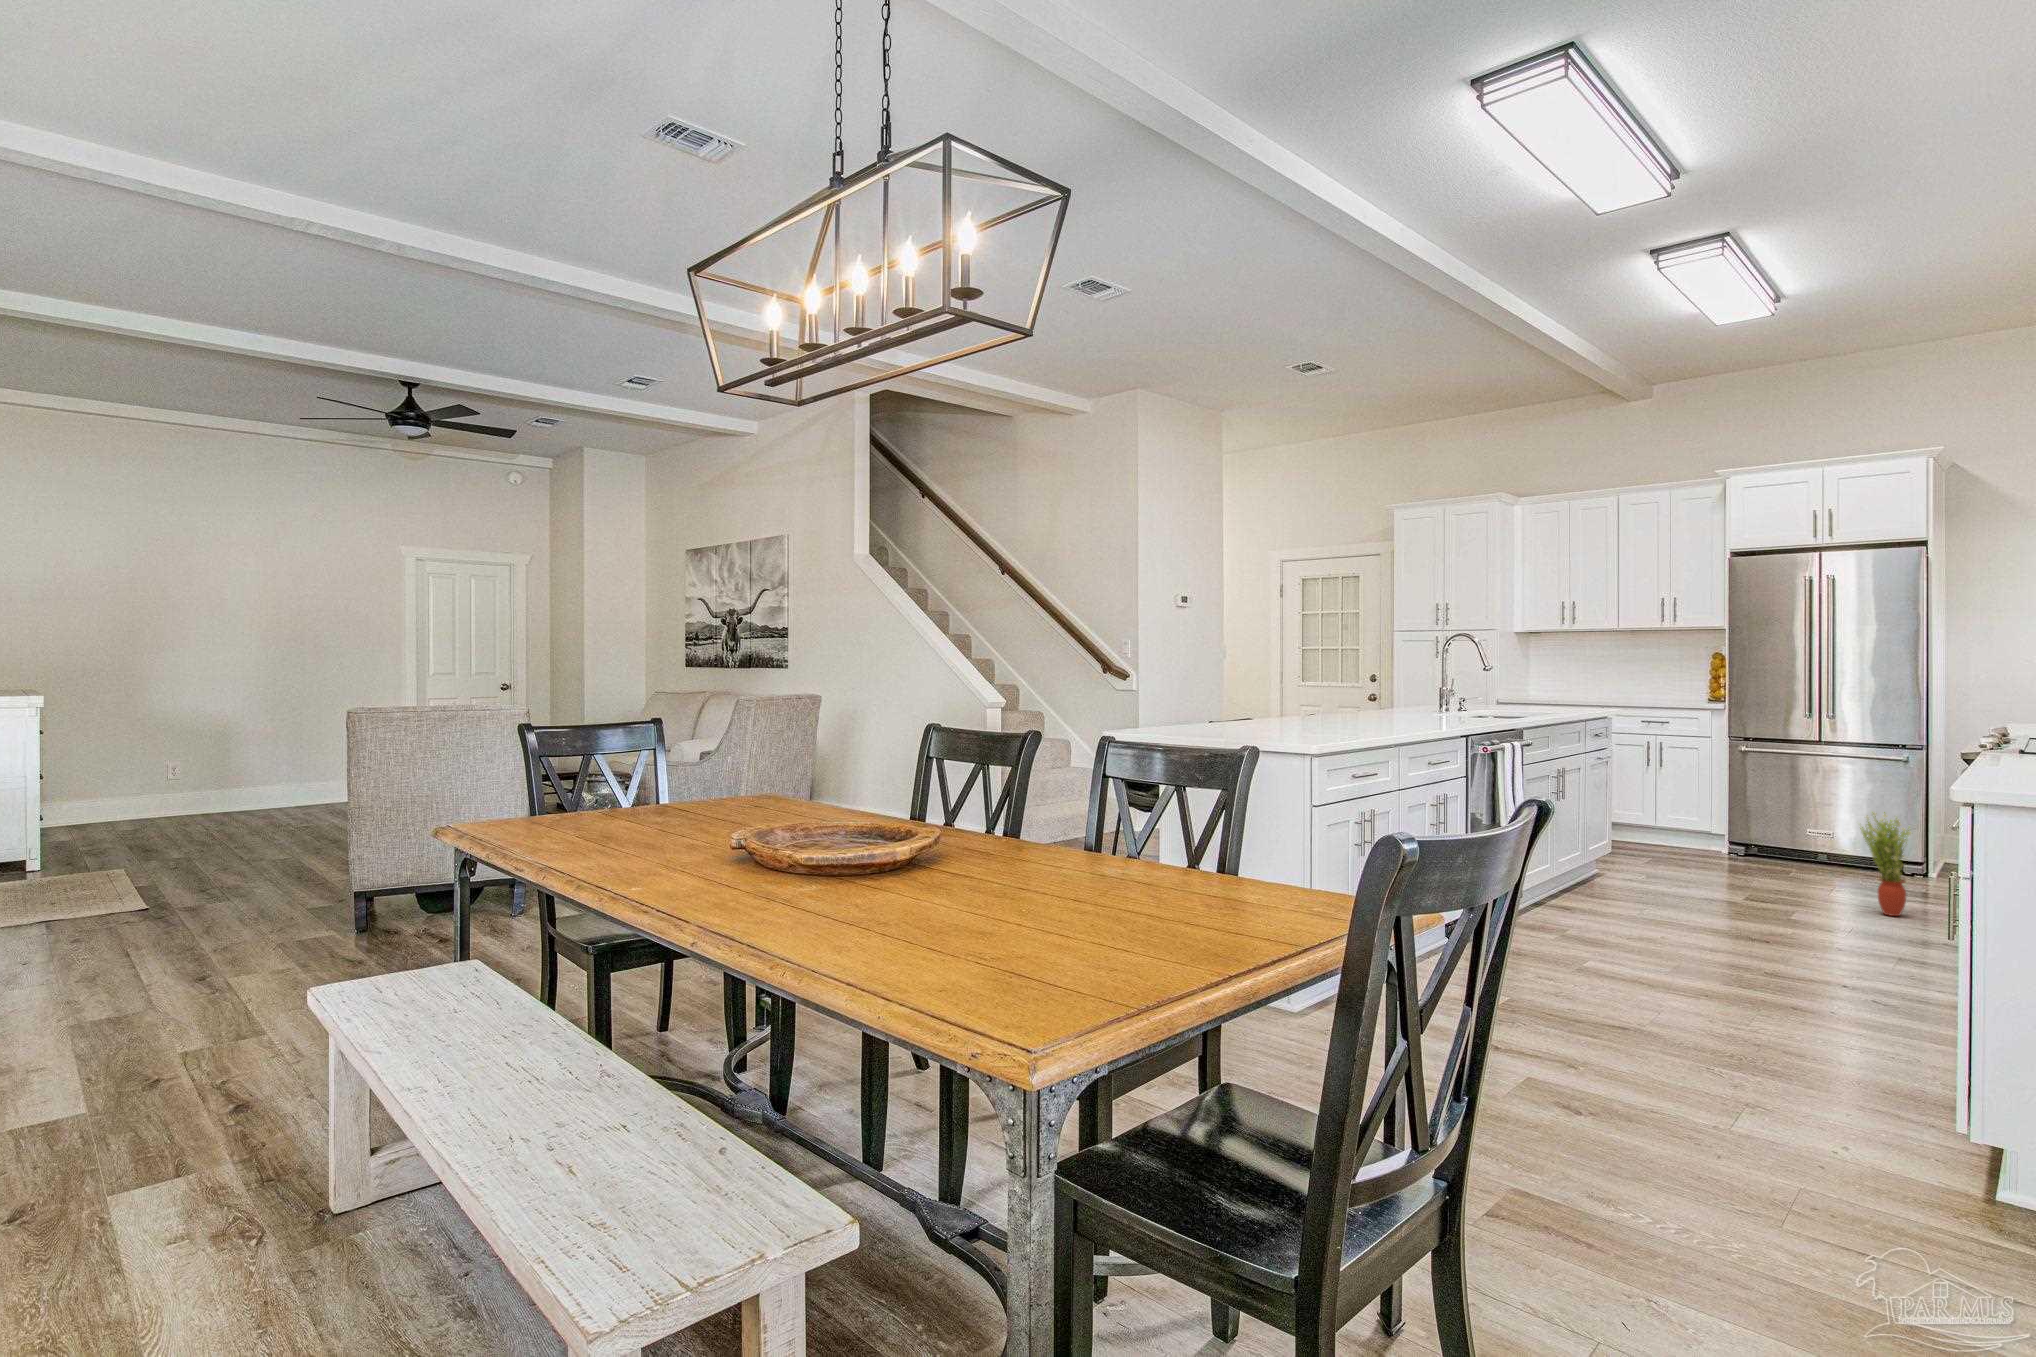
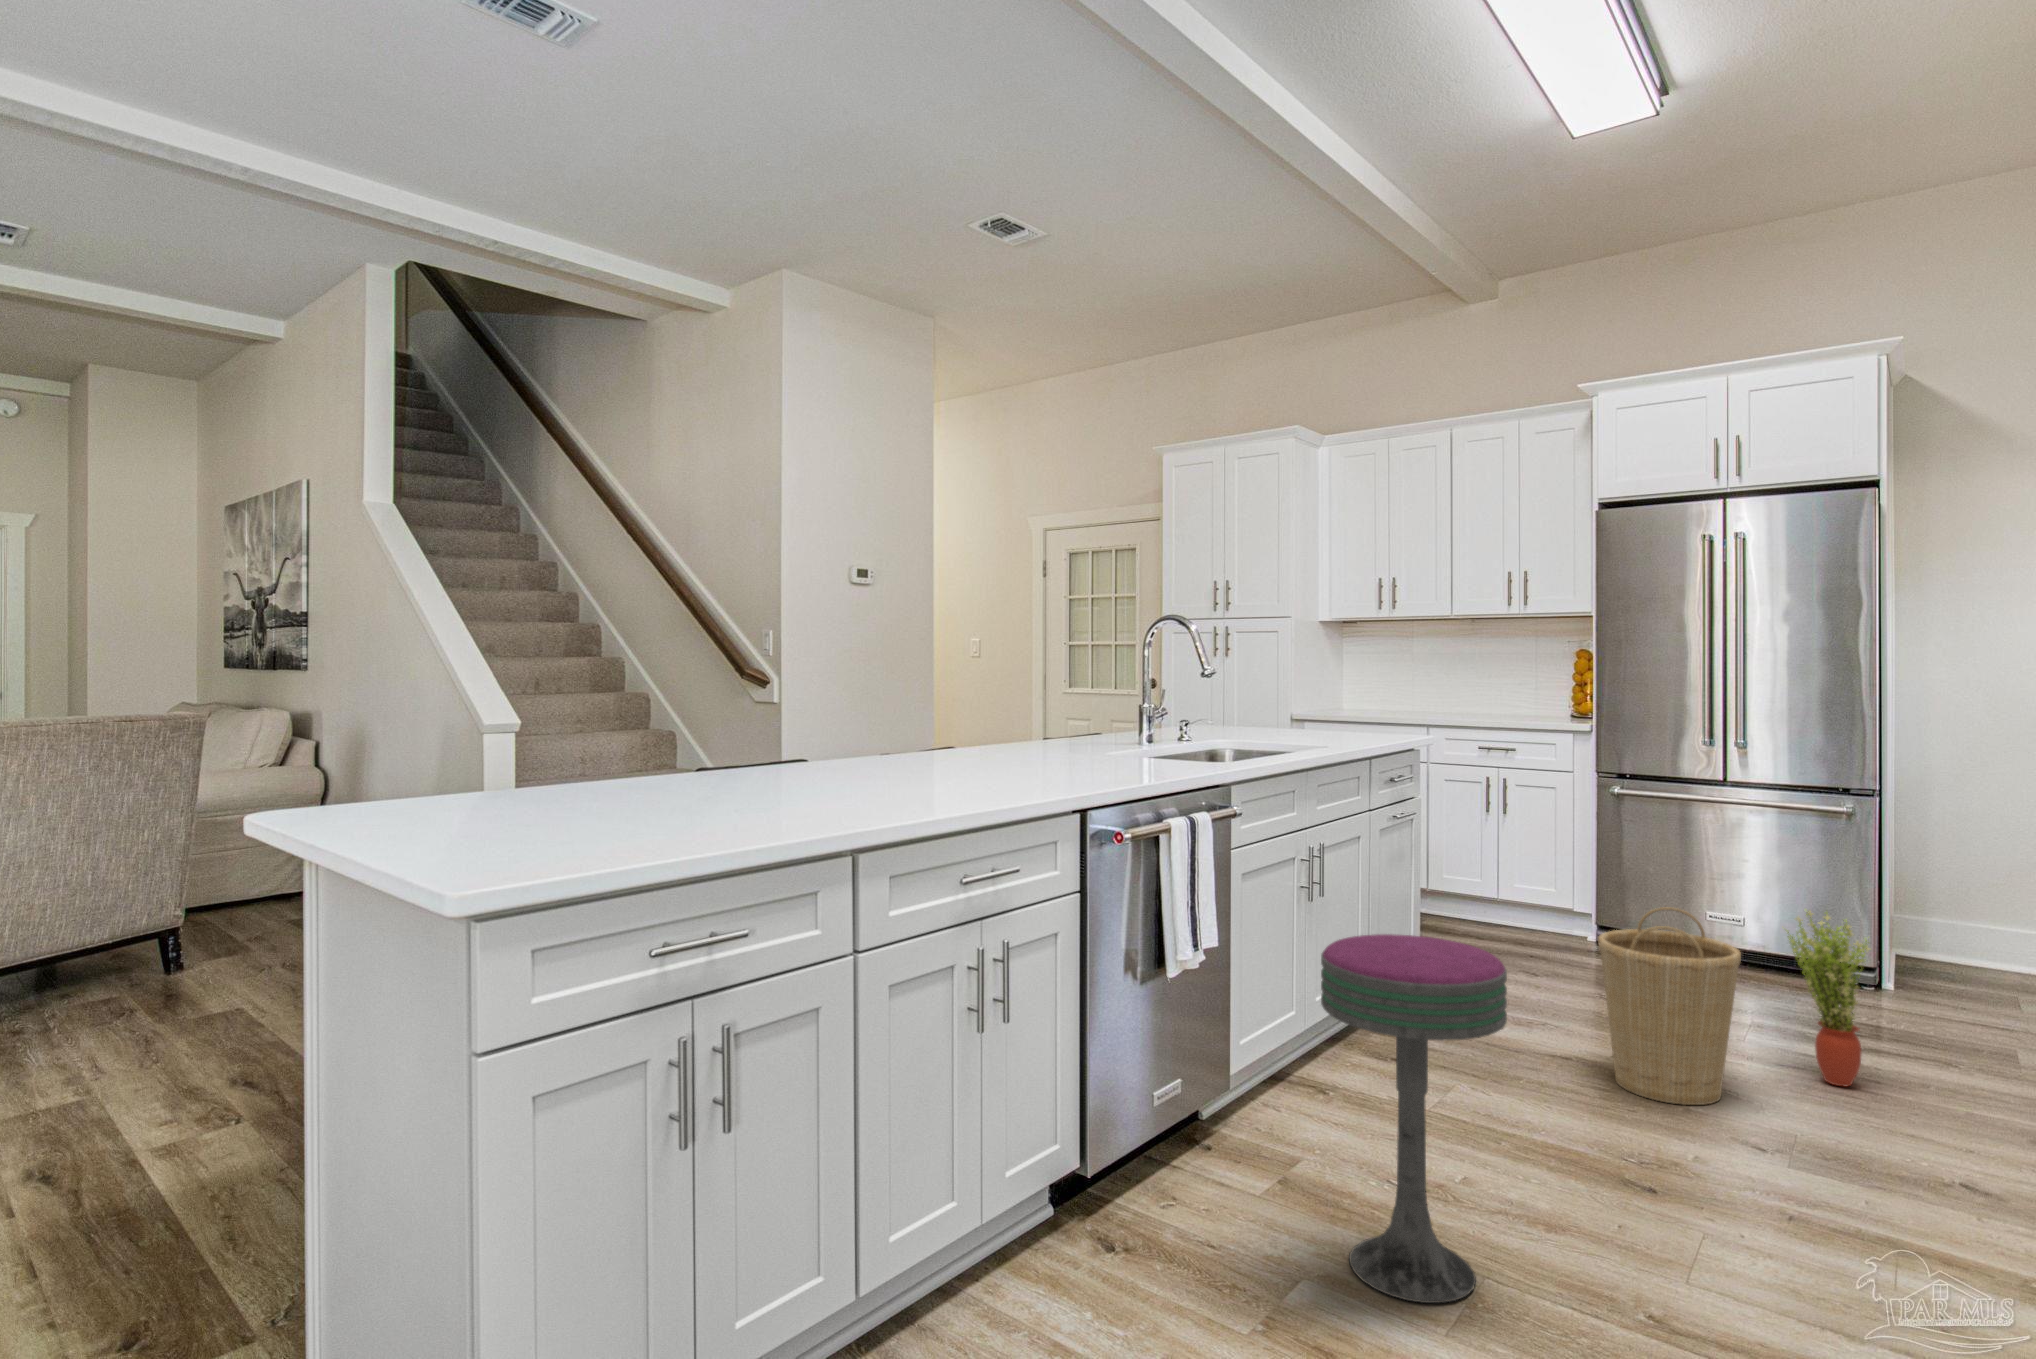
bar stool: none [1603,802,1705,974] -> present [1321,934,1507,1303]
basket: none [1740,810,1830,921] -> present [1598,907,1741,1105]

